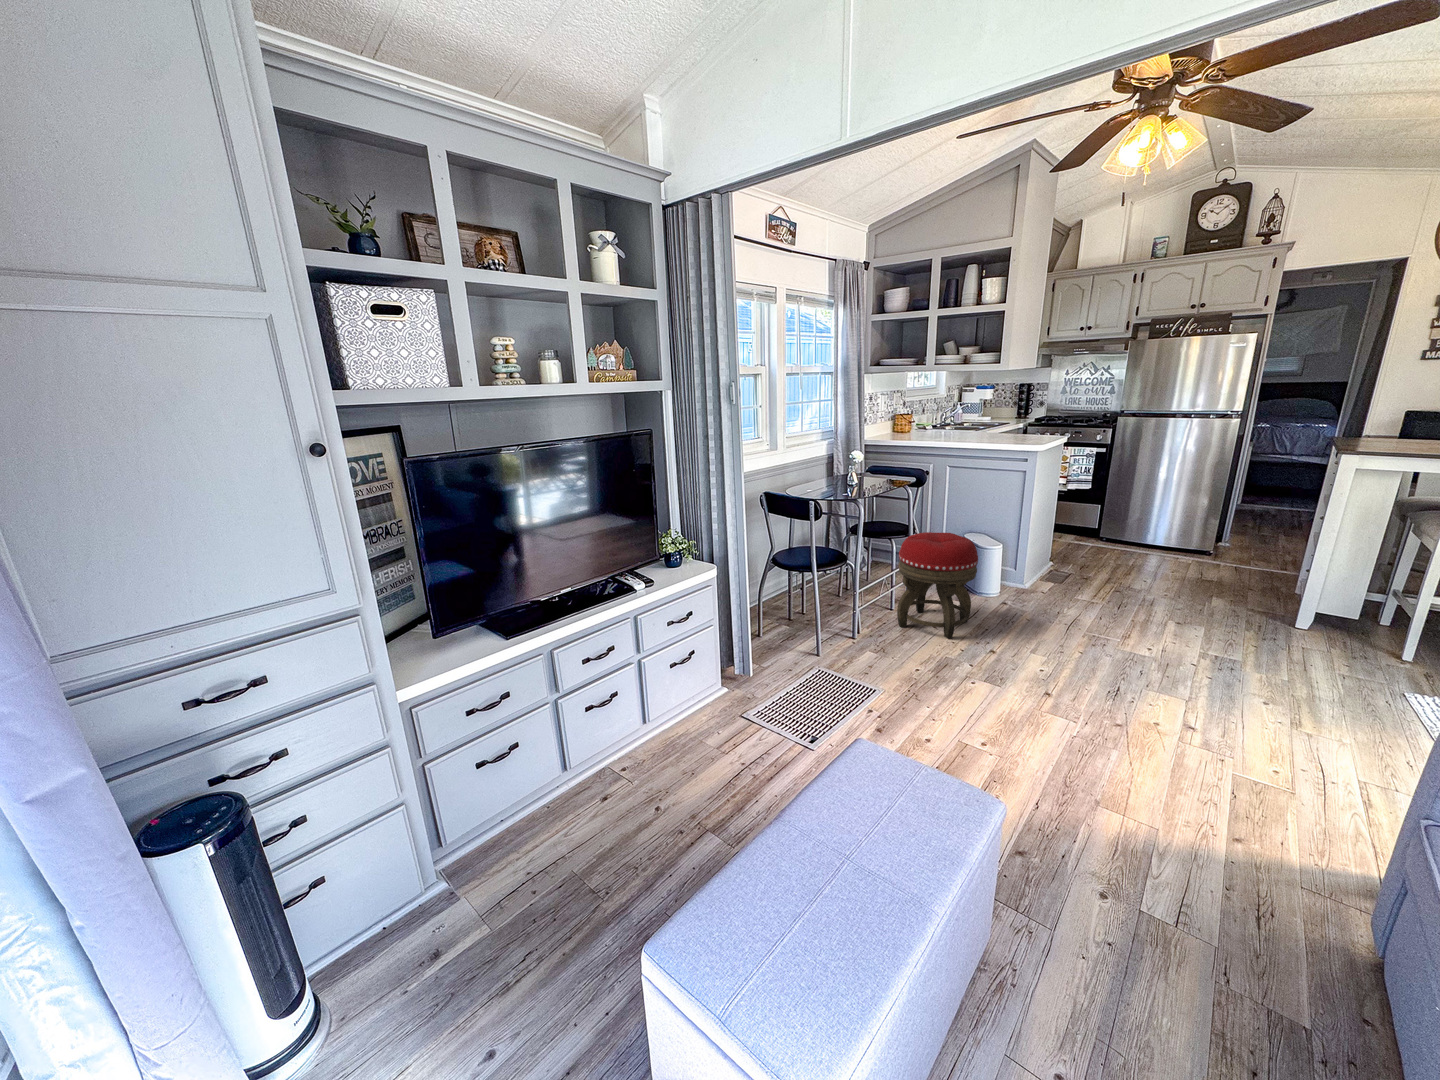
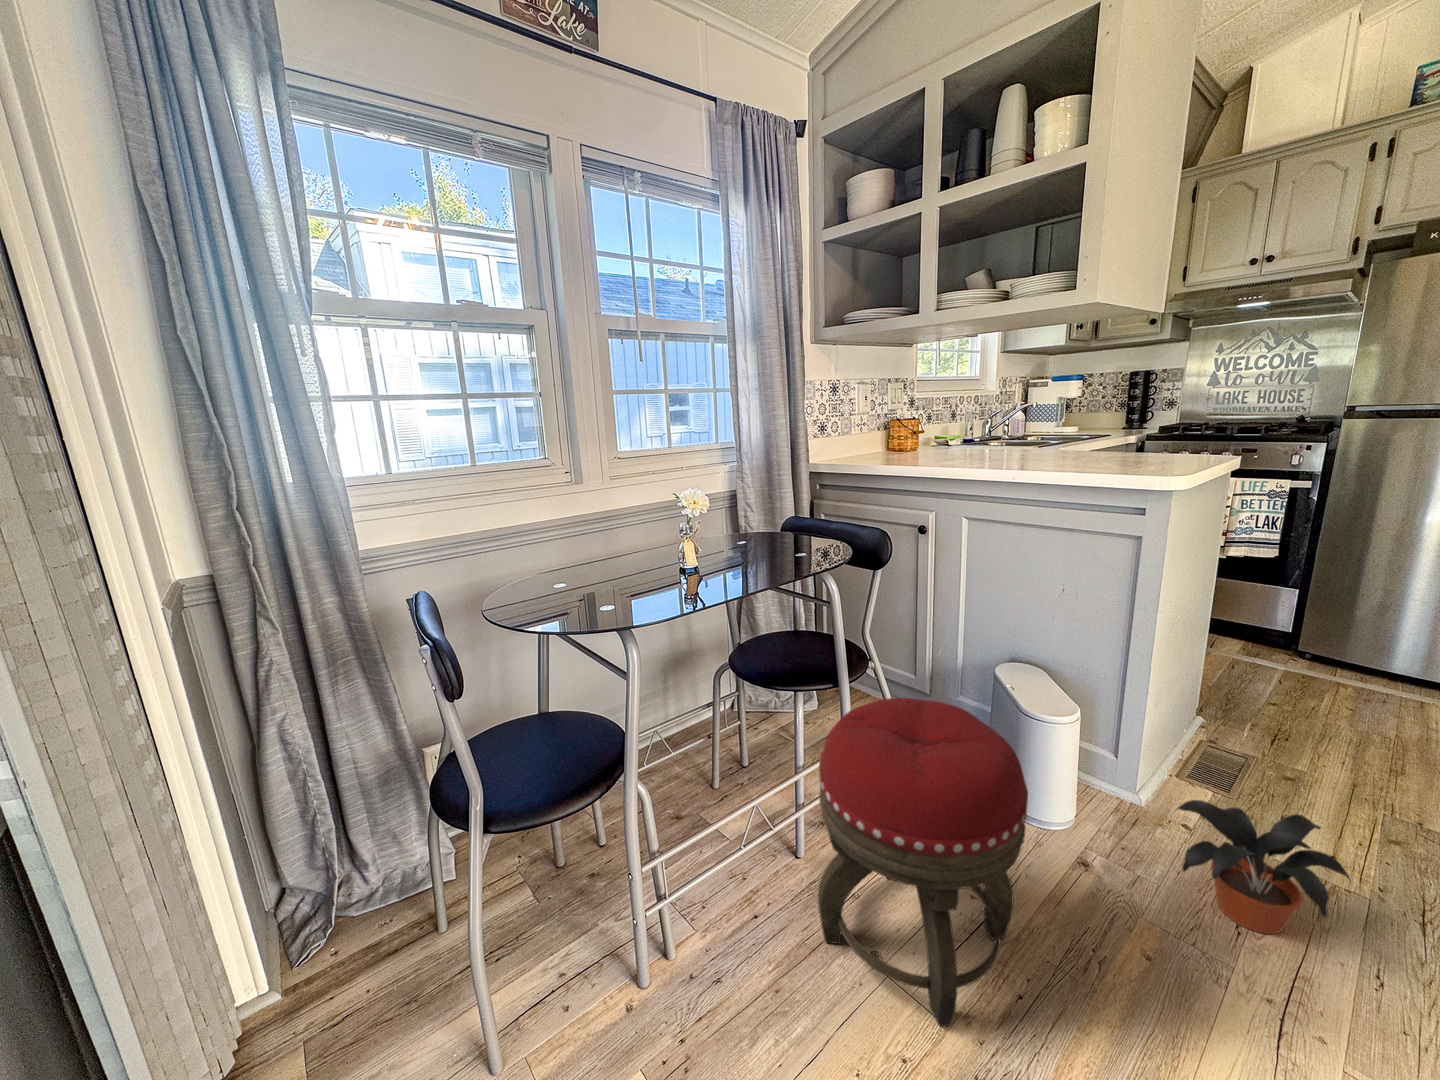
potted plant: none [1031,572,1089,615] -> present [1177,800,1350,934]

